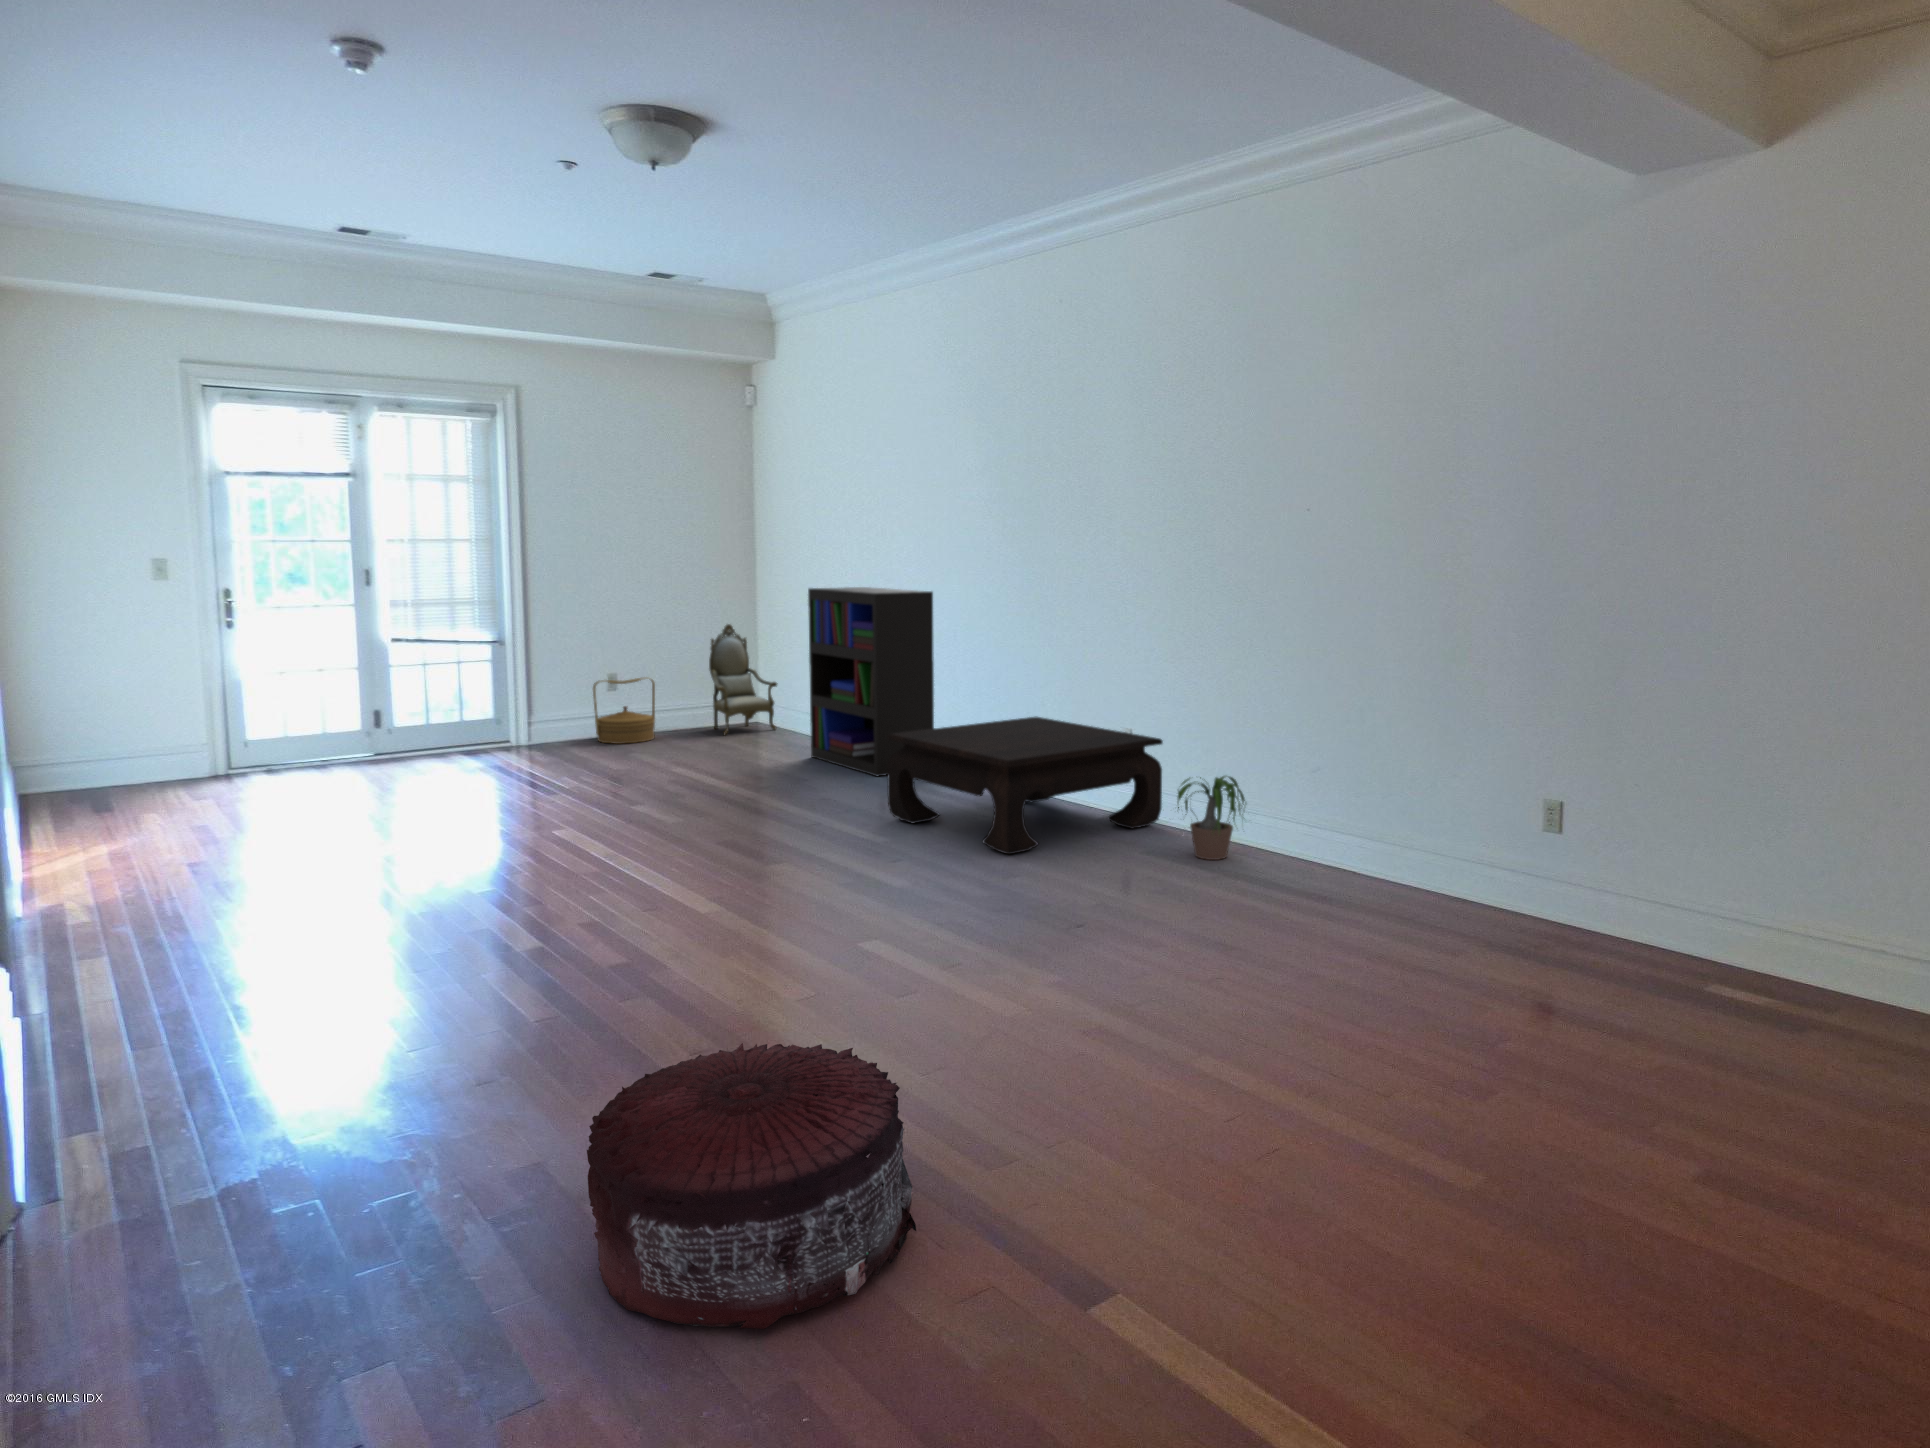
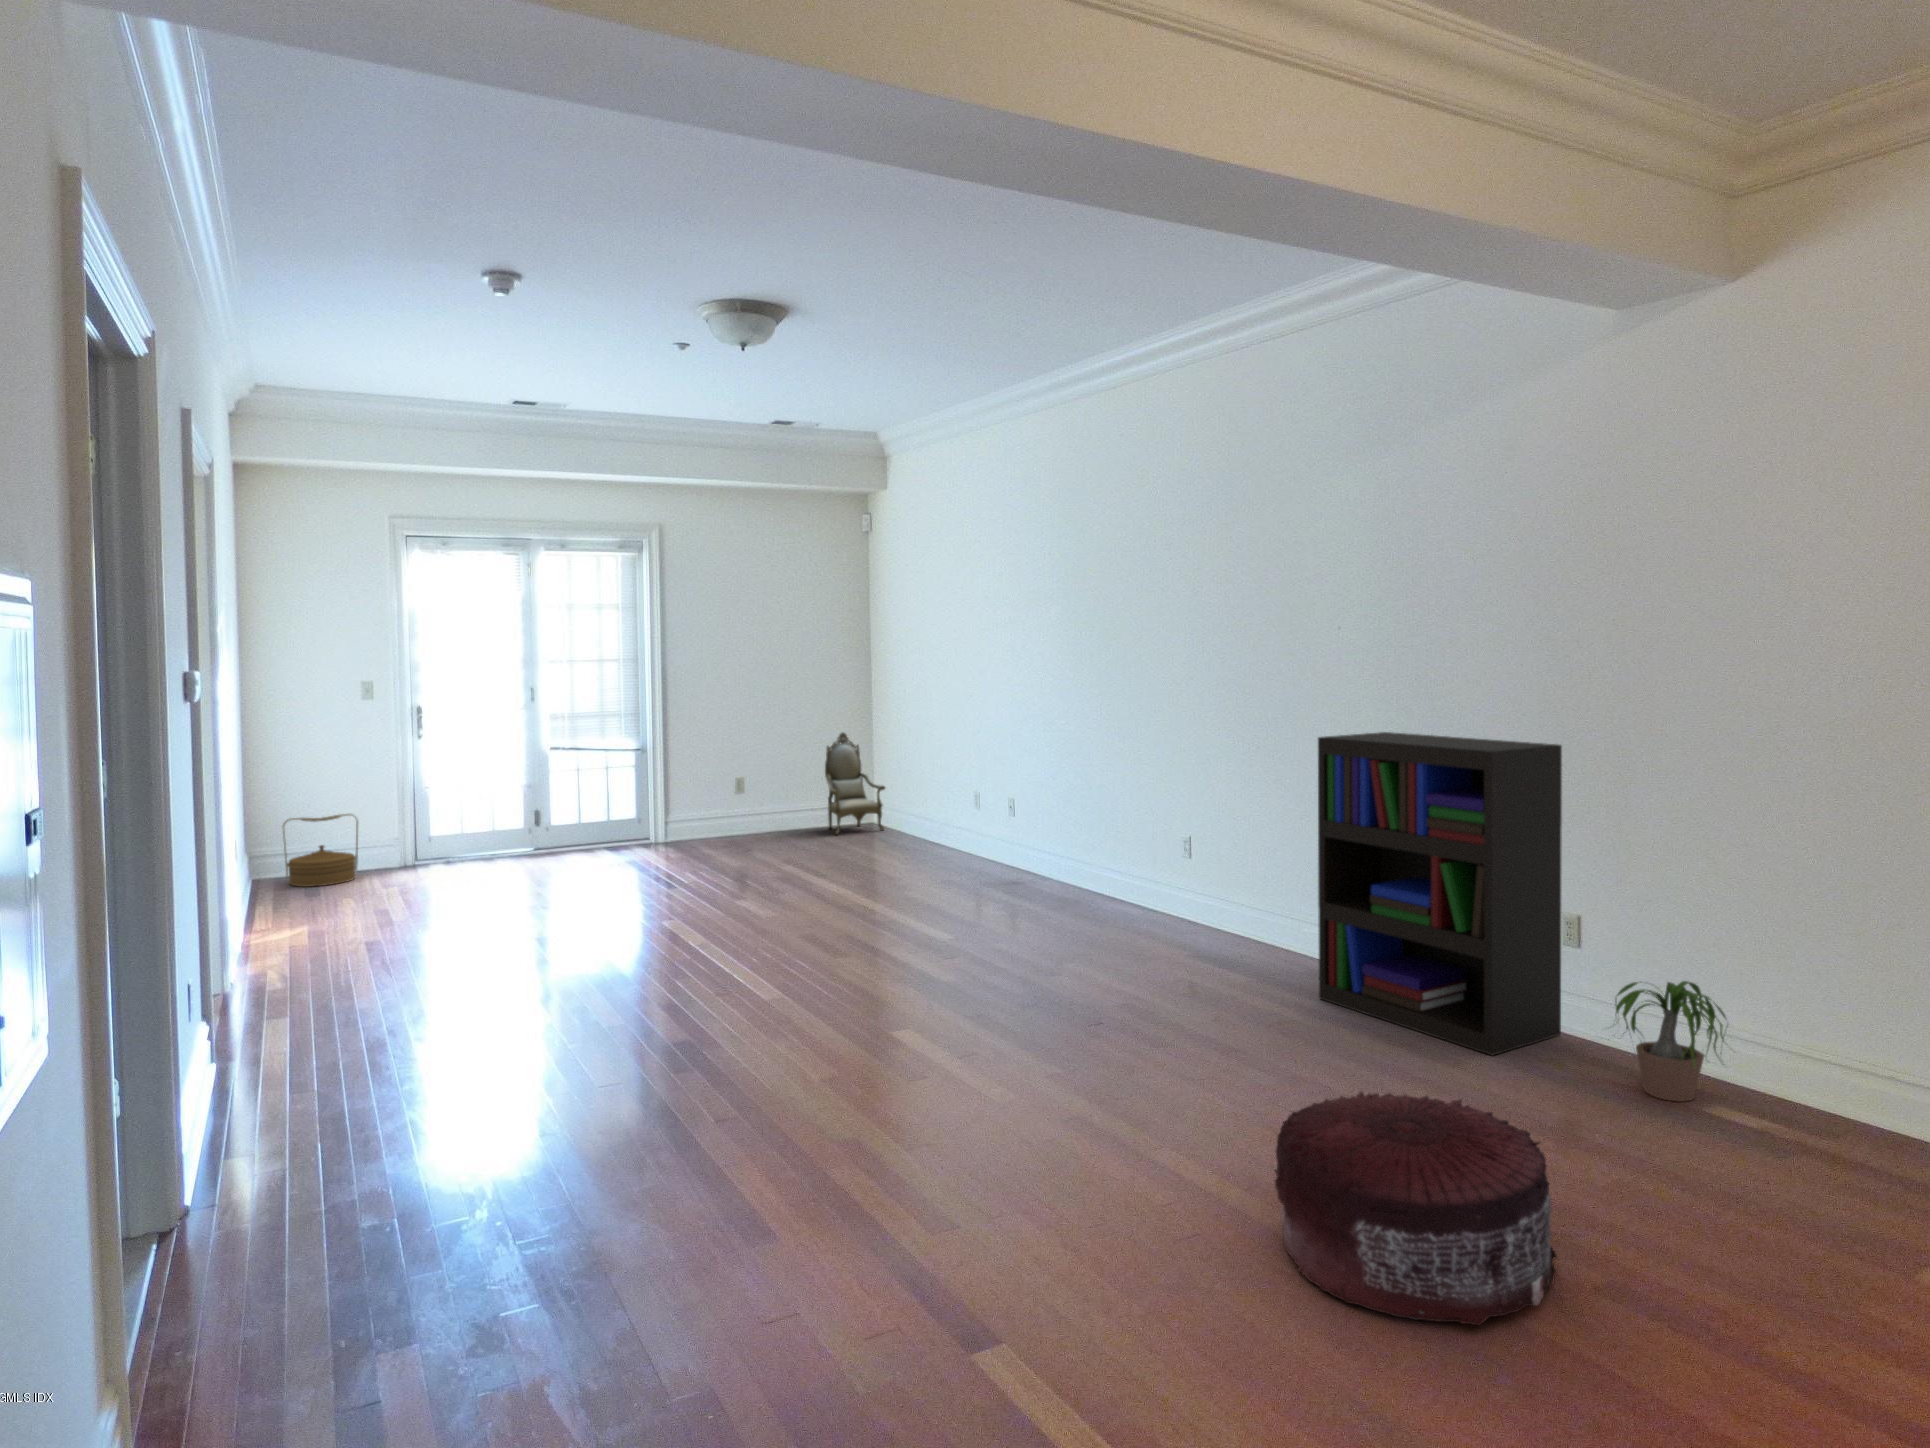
bookshelf: present [808,587,934,776] -> present [1318,732,1562,1055]
woven basket: present [593,678,655,744] -> present [283,814,358,887]
coffee table: present [887,717,1163,854] -> none [957,821,1215,953]
potted plant: present [1177,776,1245,860] -> present [1610,981,1727,1101]
pouf: present [587,1043,916,1329] -> present [1274,1091,1557,1325]

